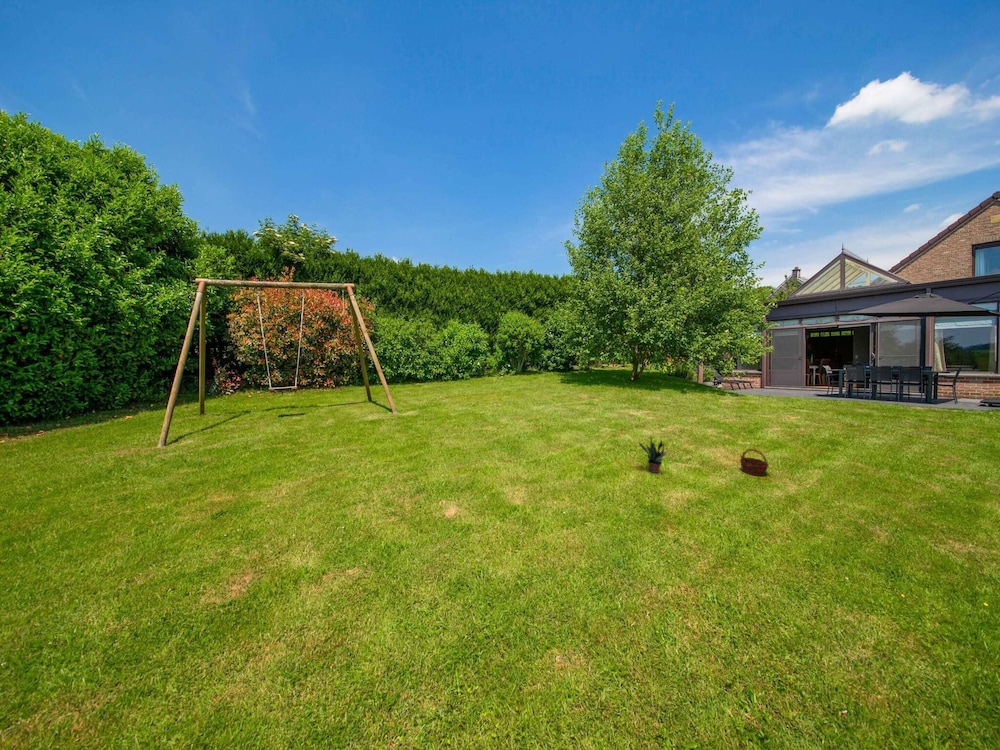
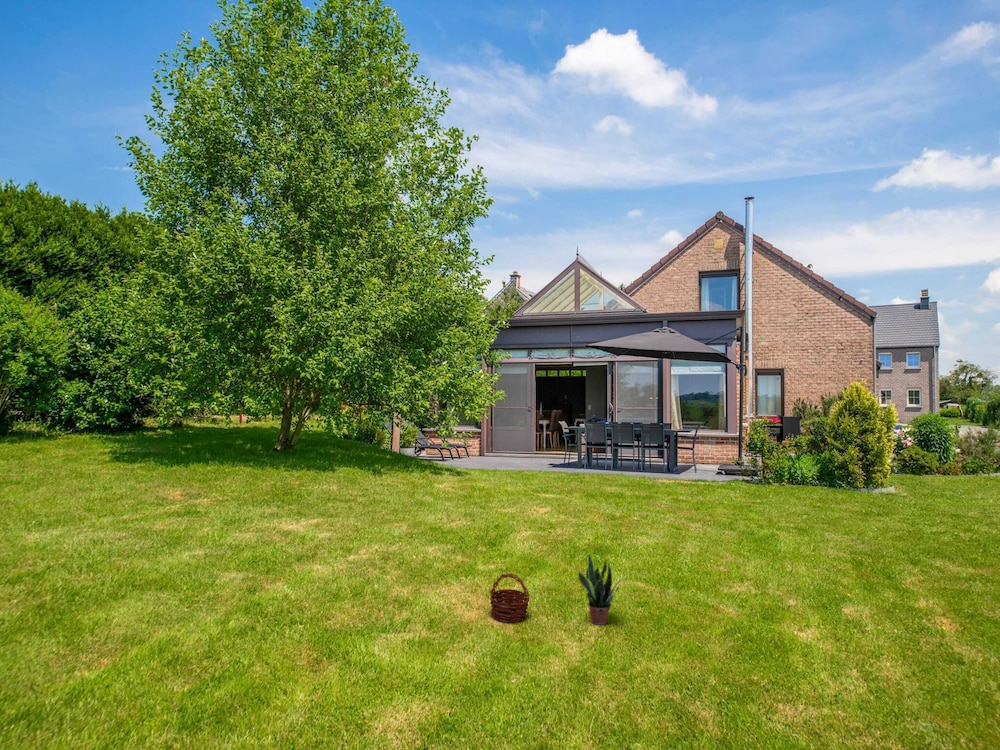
potted plant: present [639,437,668,473] -> present [579,555,622,625]

